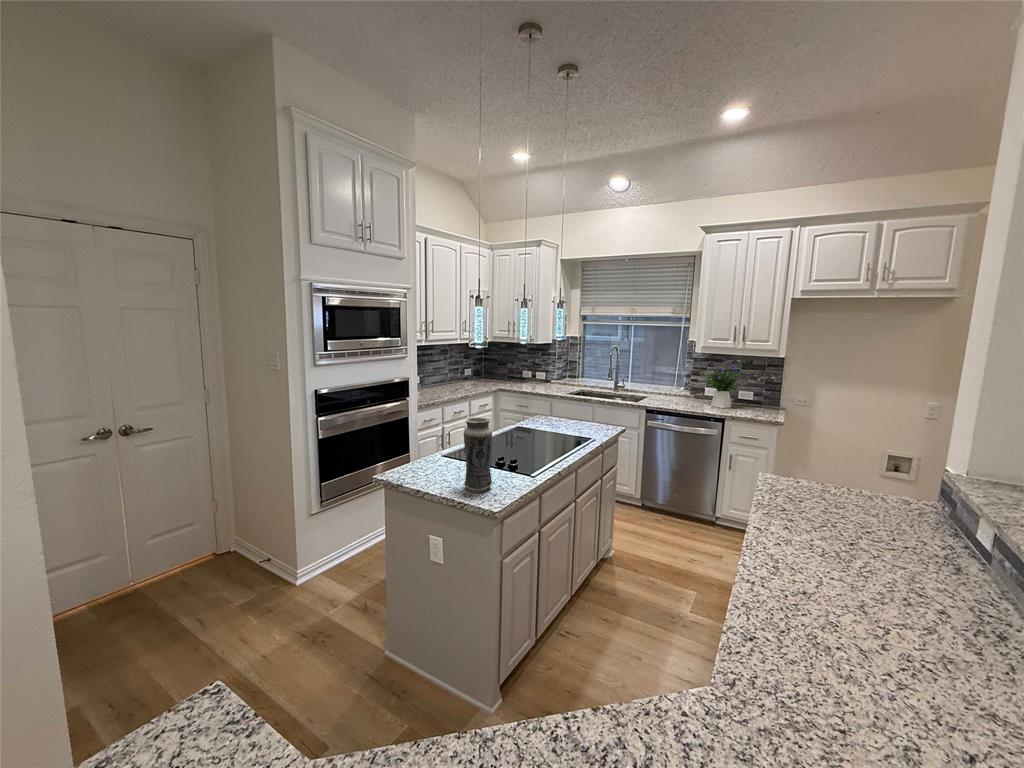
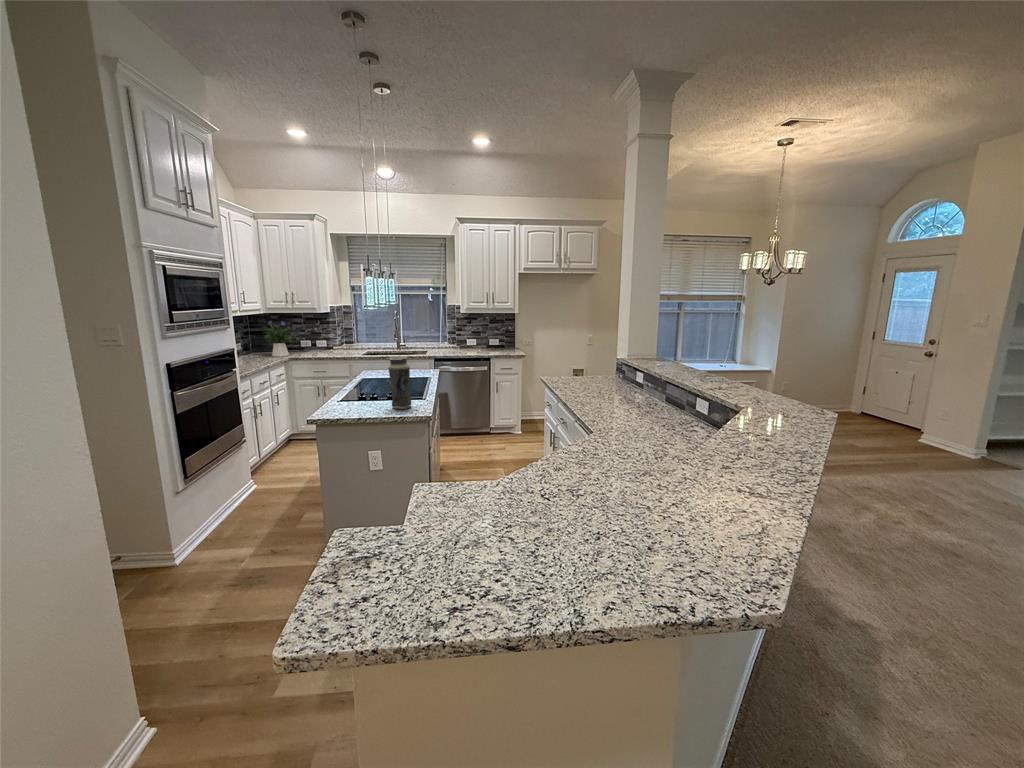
flower arrangement: present [706,362,745,408] -> present [264,321,295,357]

